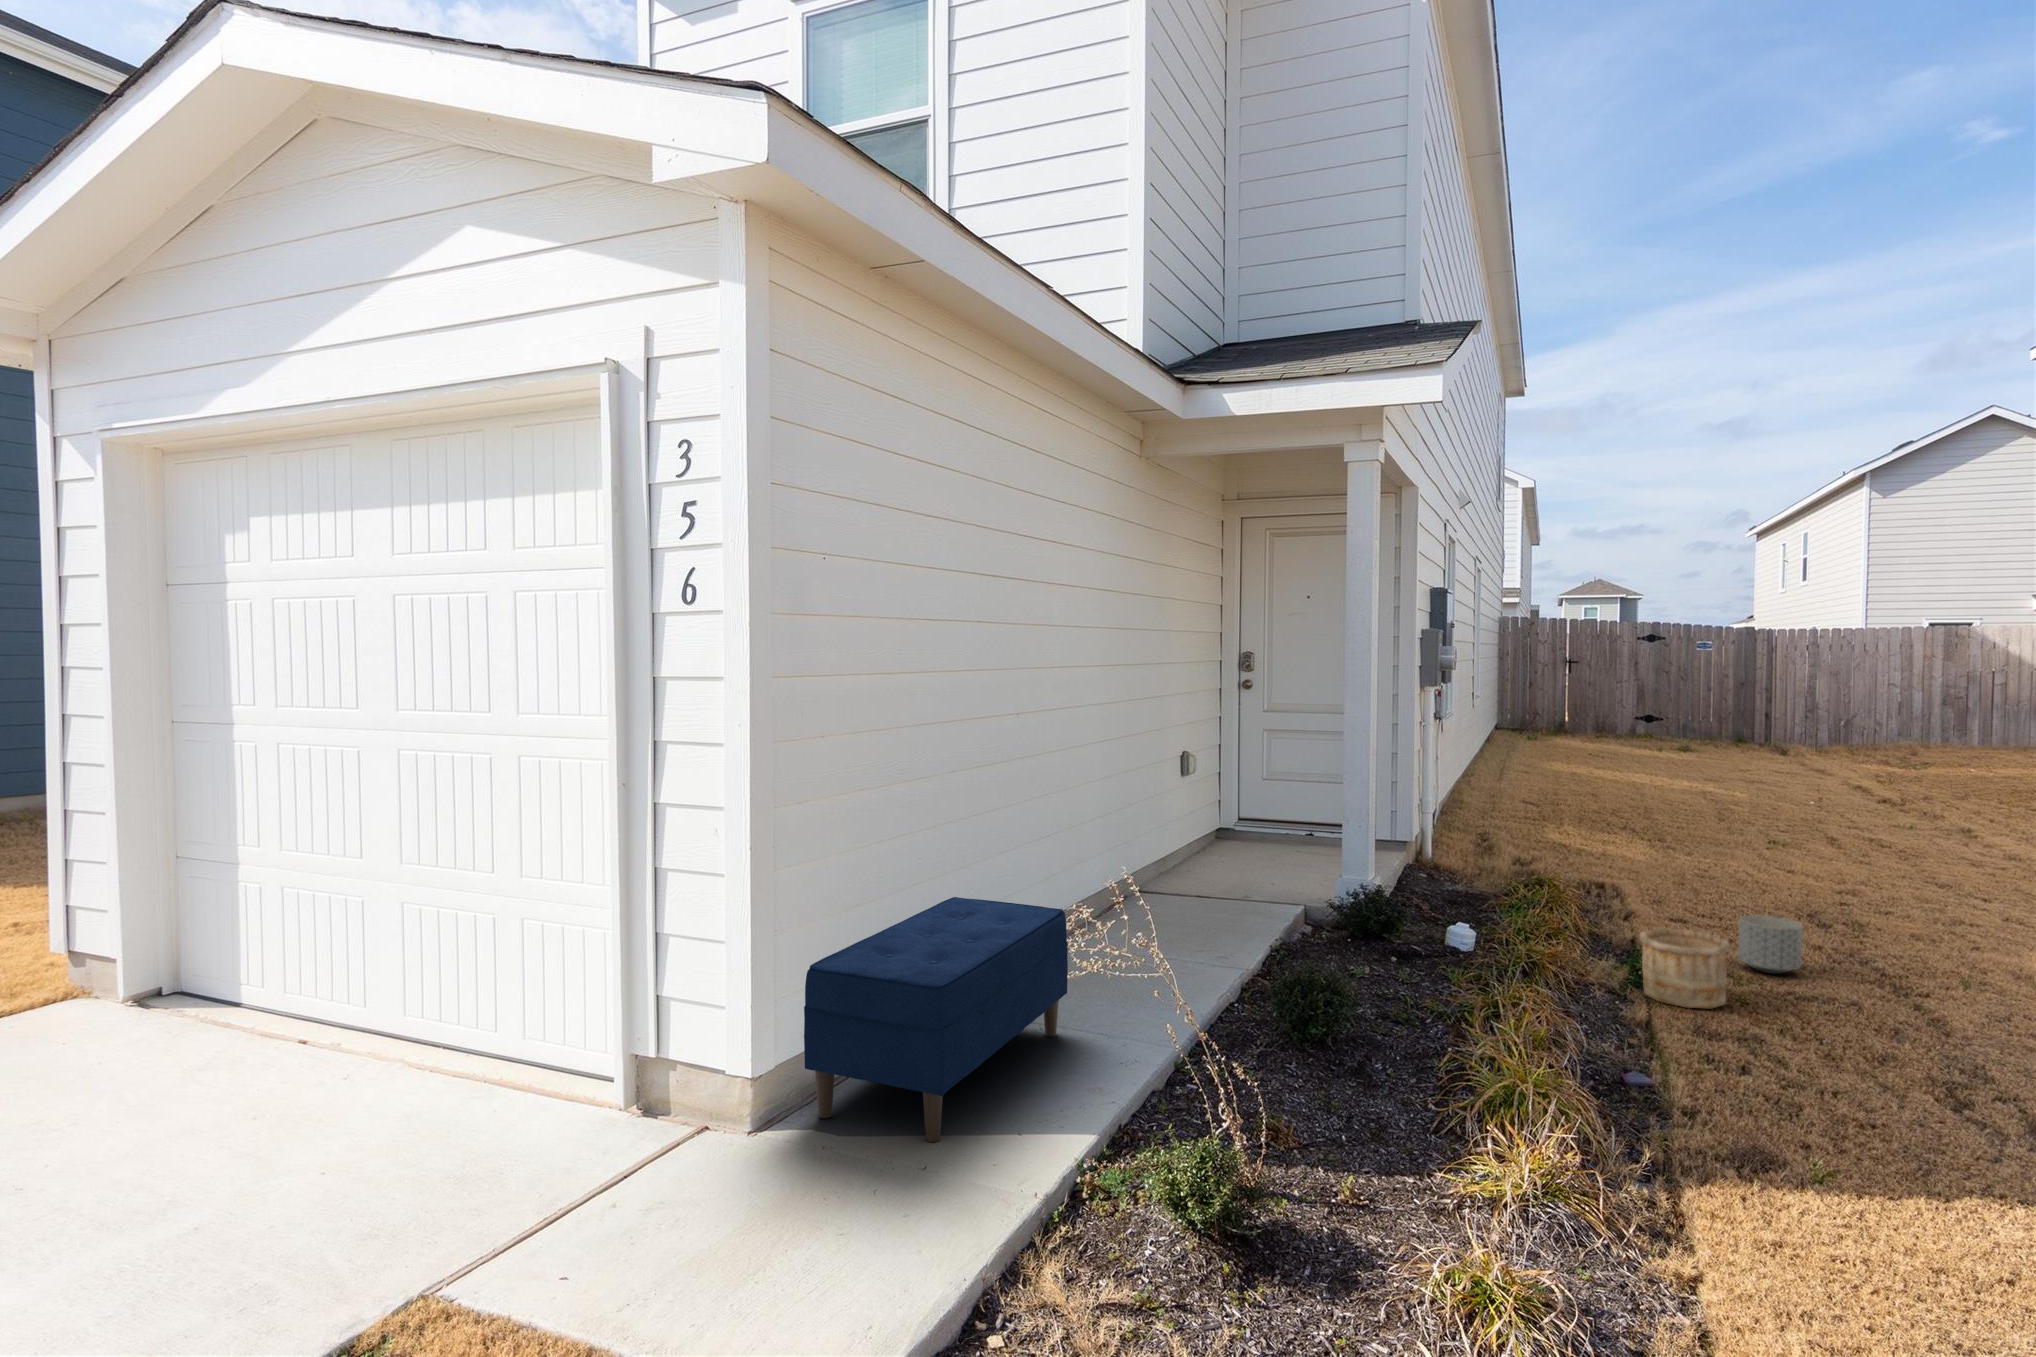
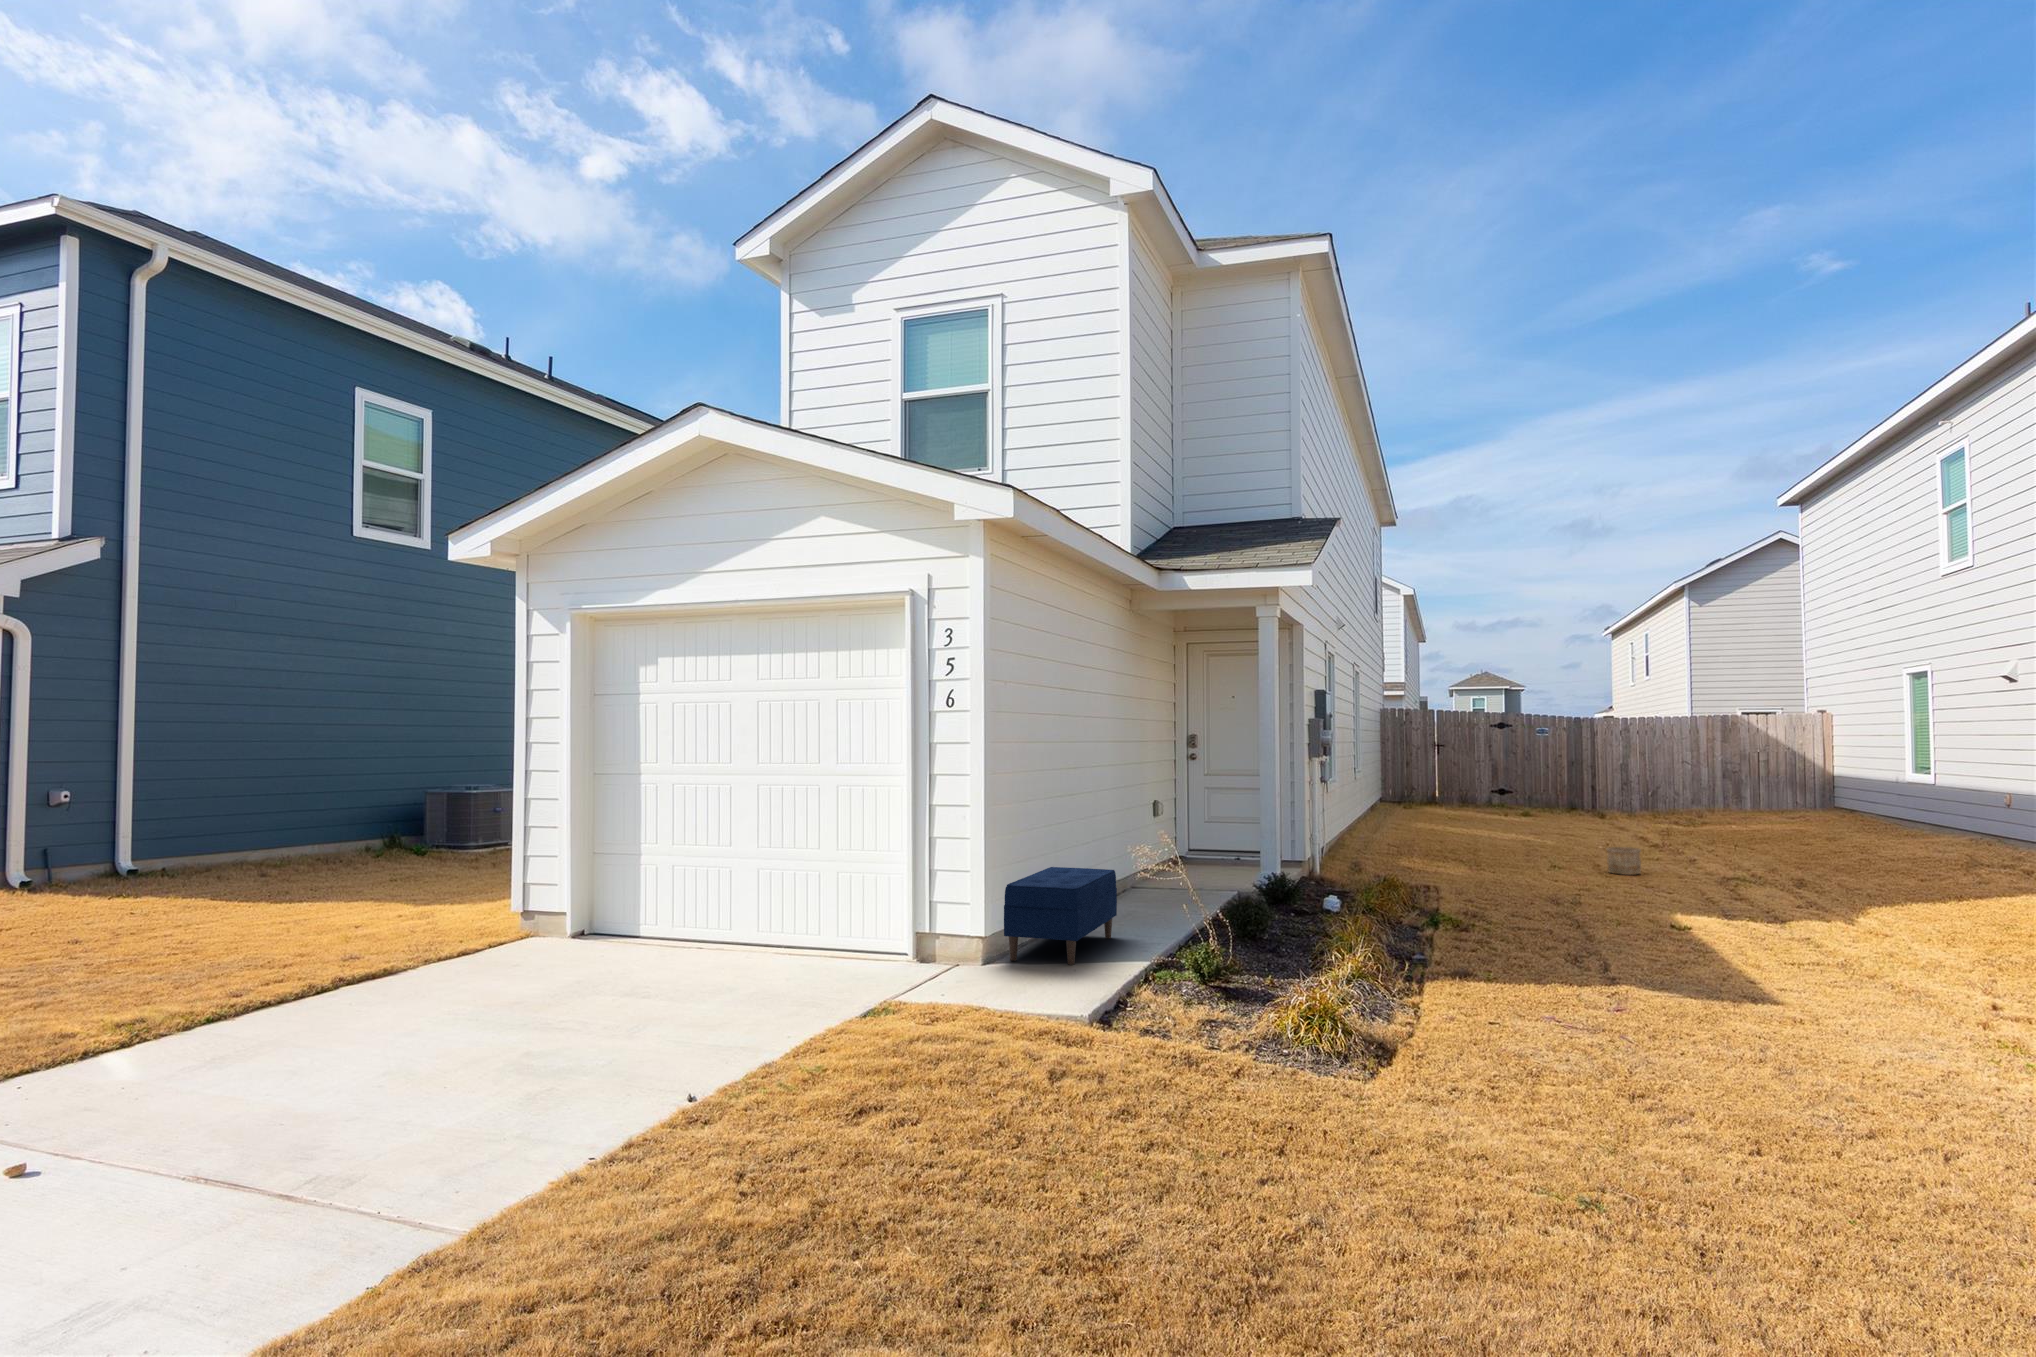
planter: present [1738,915,1802,974] -> none [1489,889,1522,922]
wooden bucket: present [1640,928,1729,1009] -> present [1607,847,1641,875]

